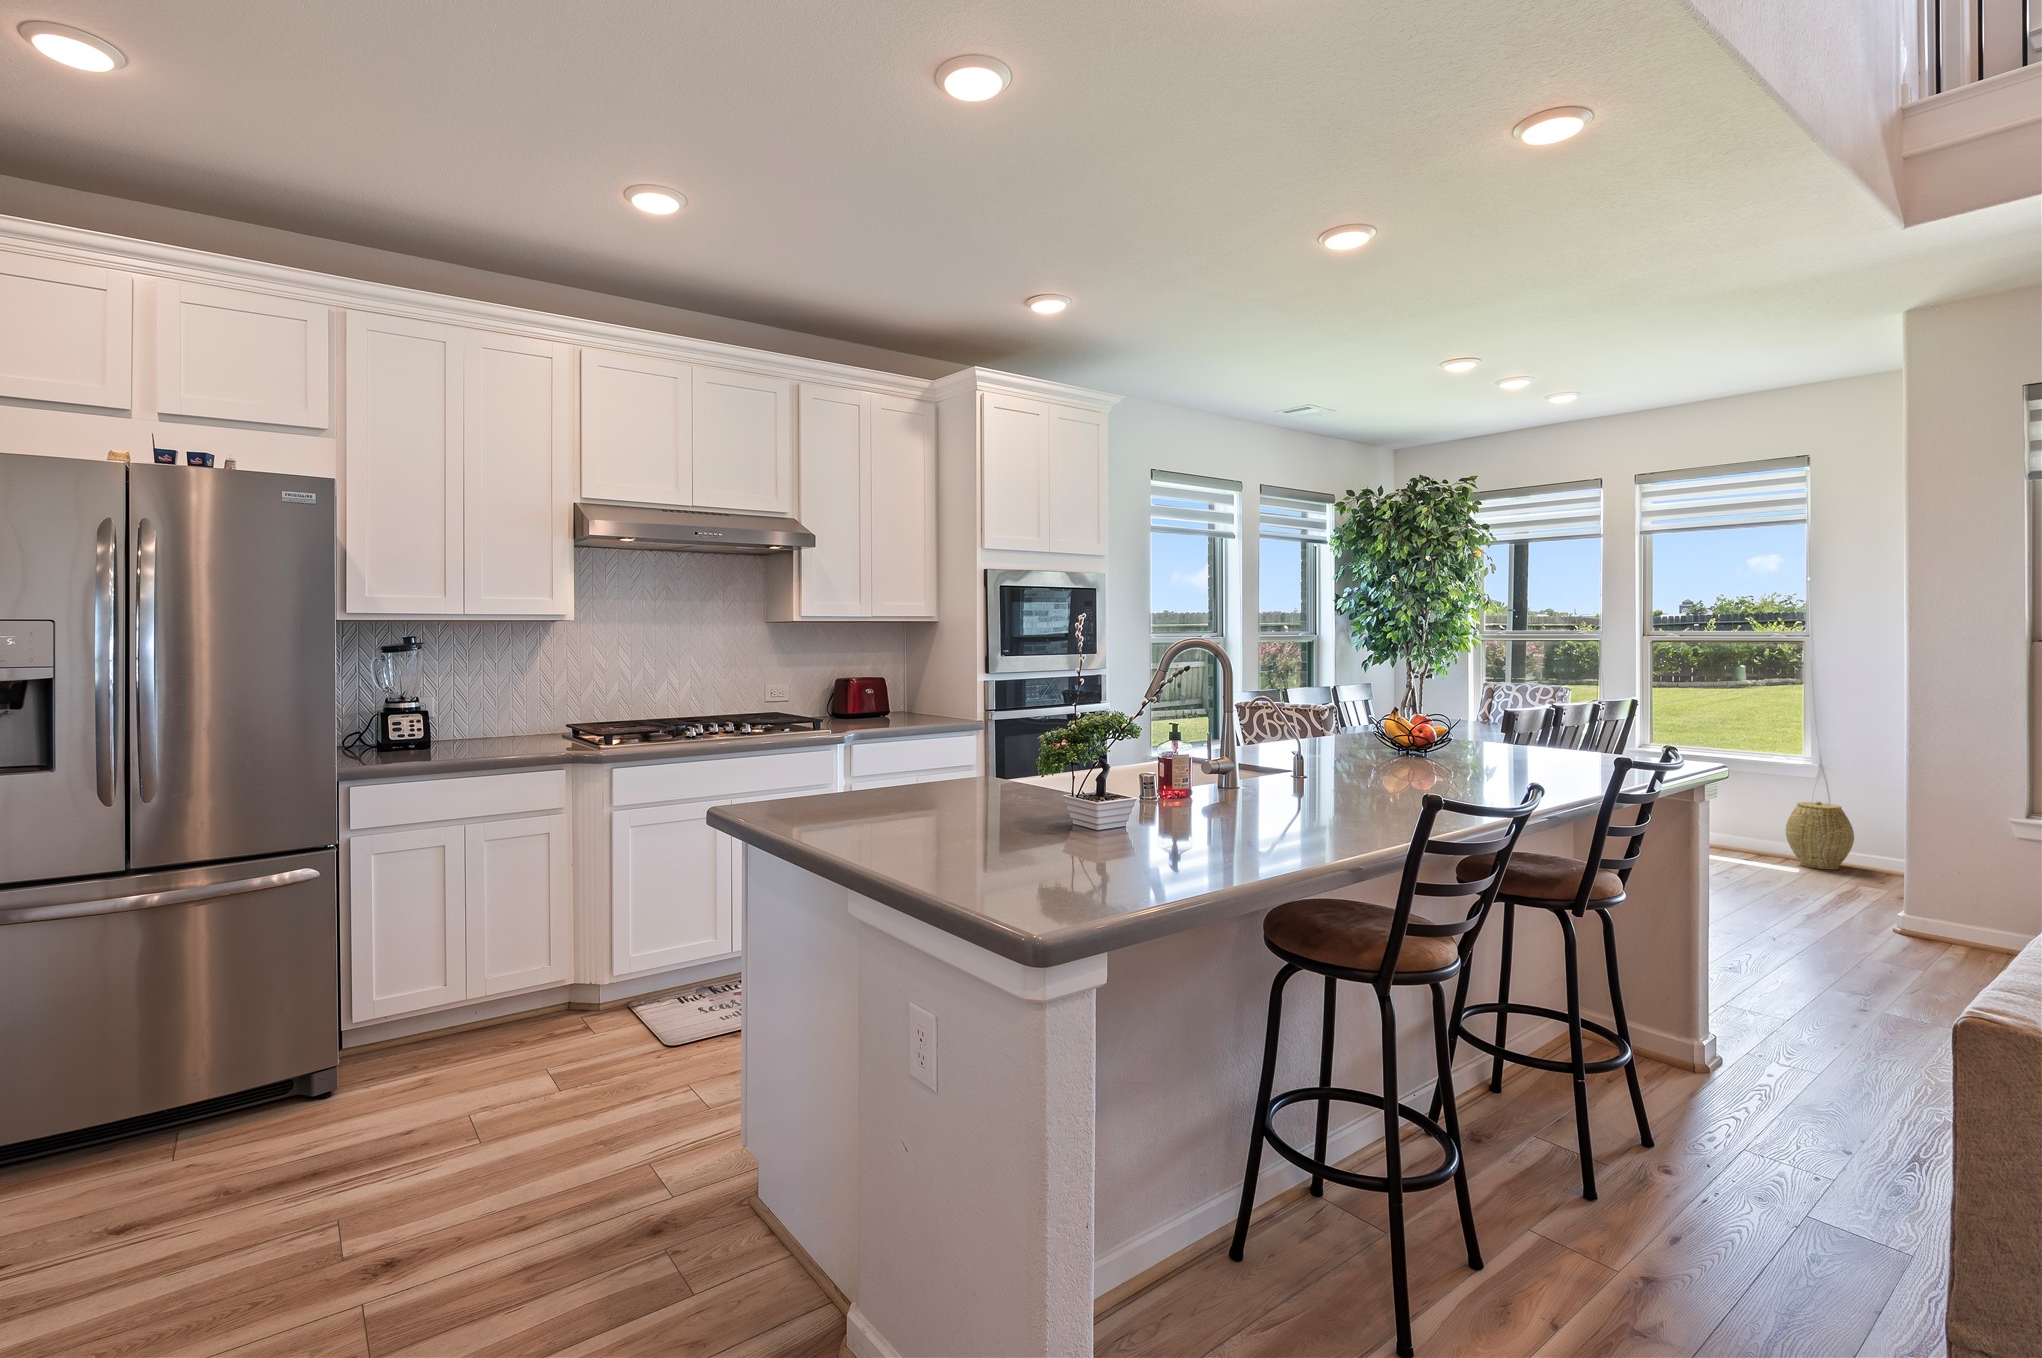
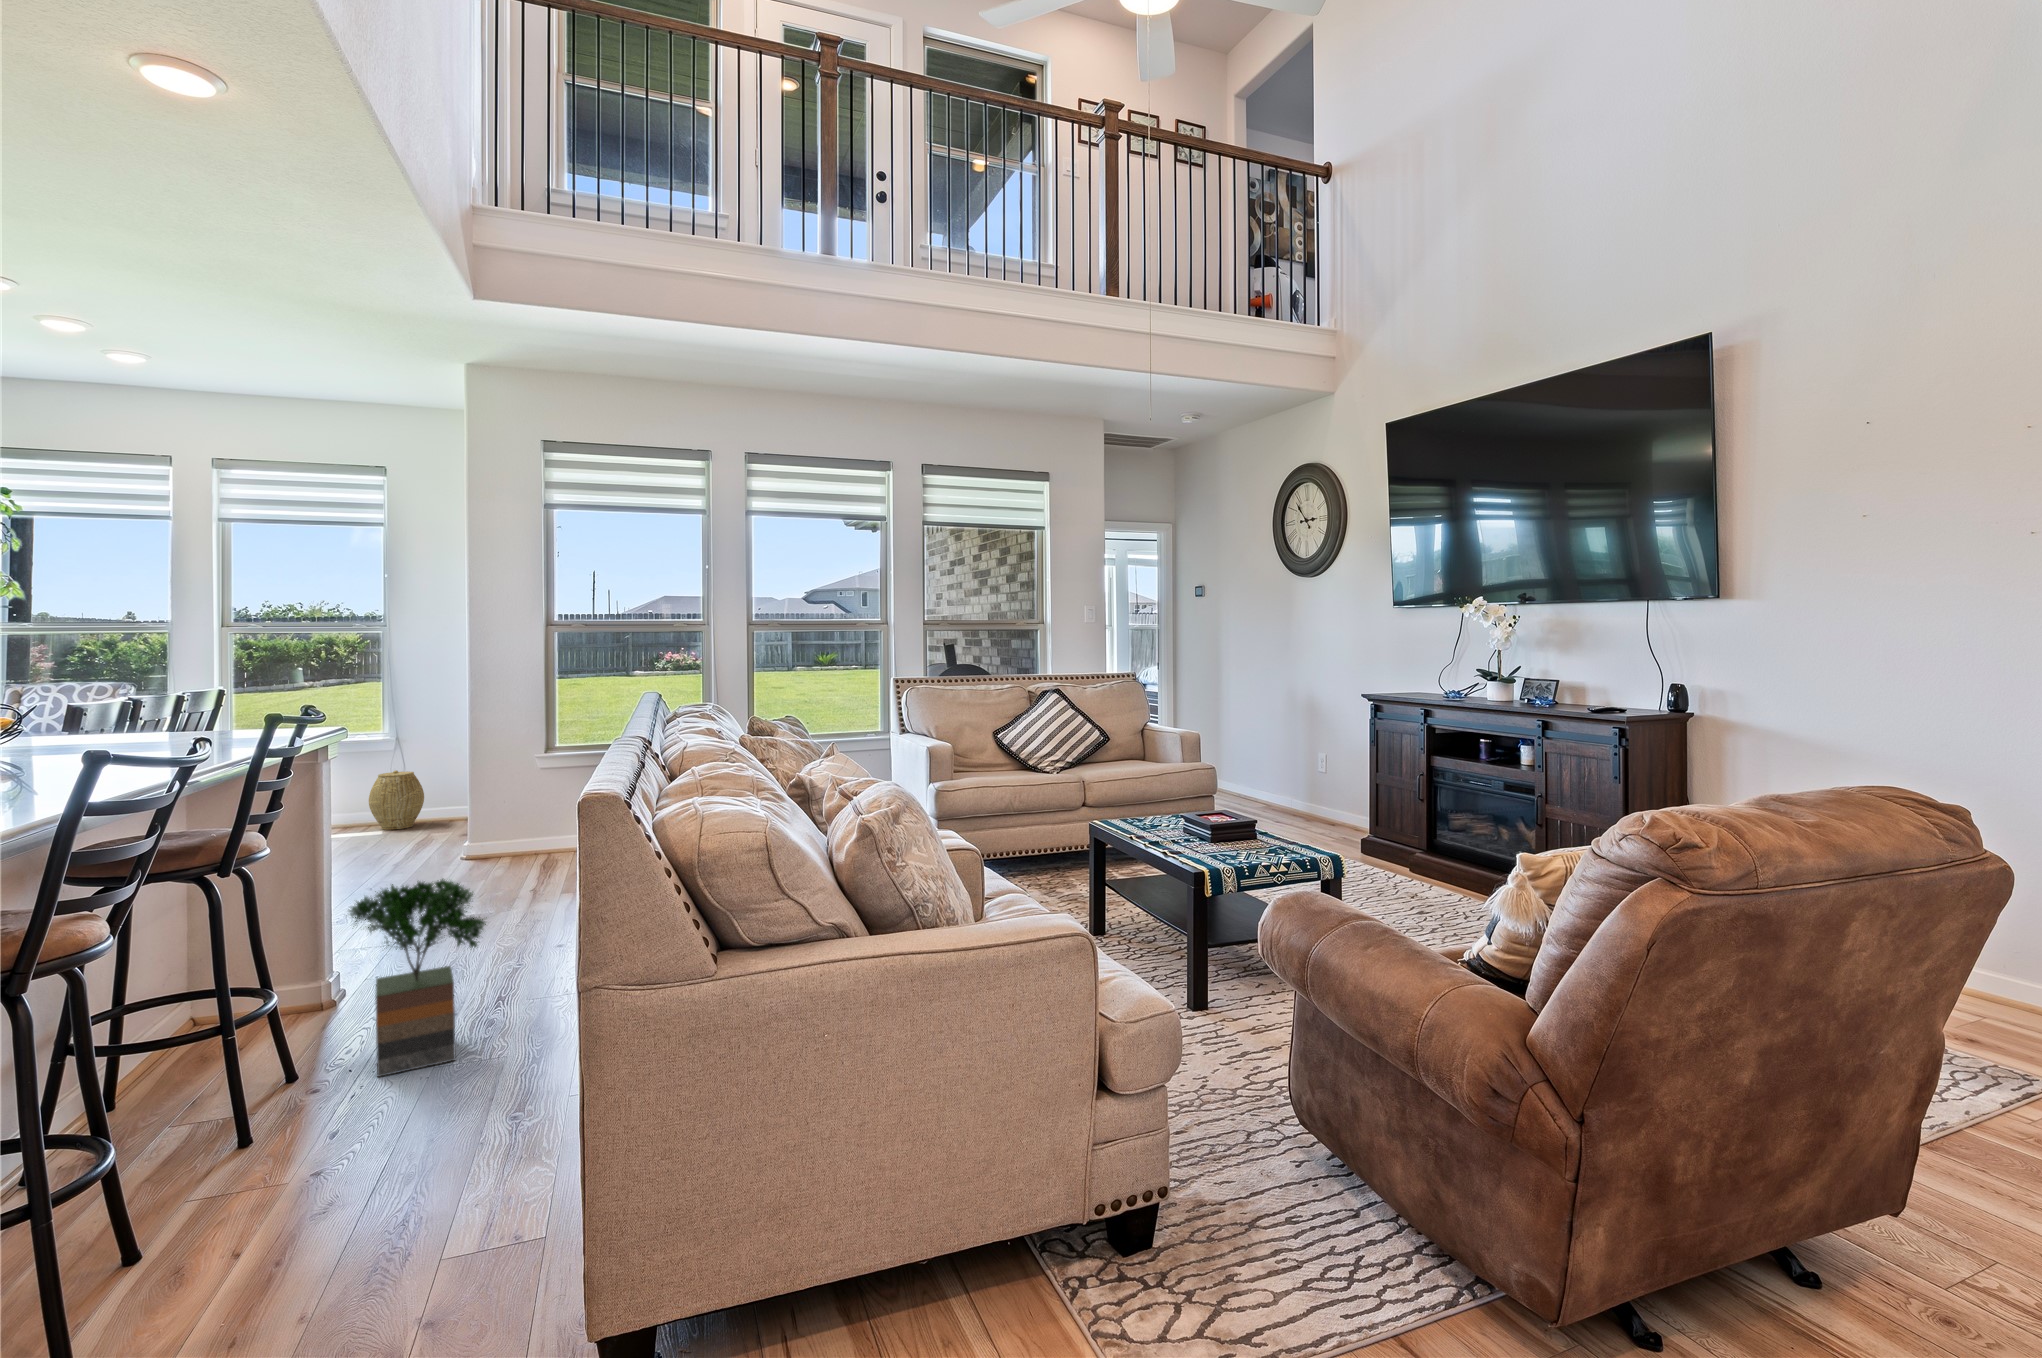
potted tree: none [1705,969,1894,1220] -> present [349,879,487,1077]

